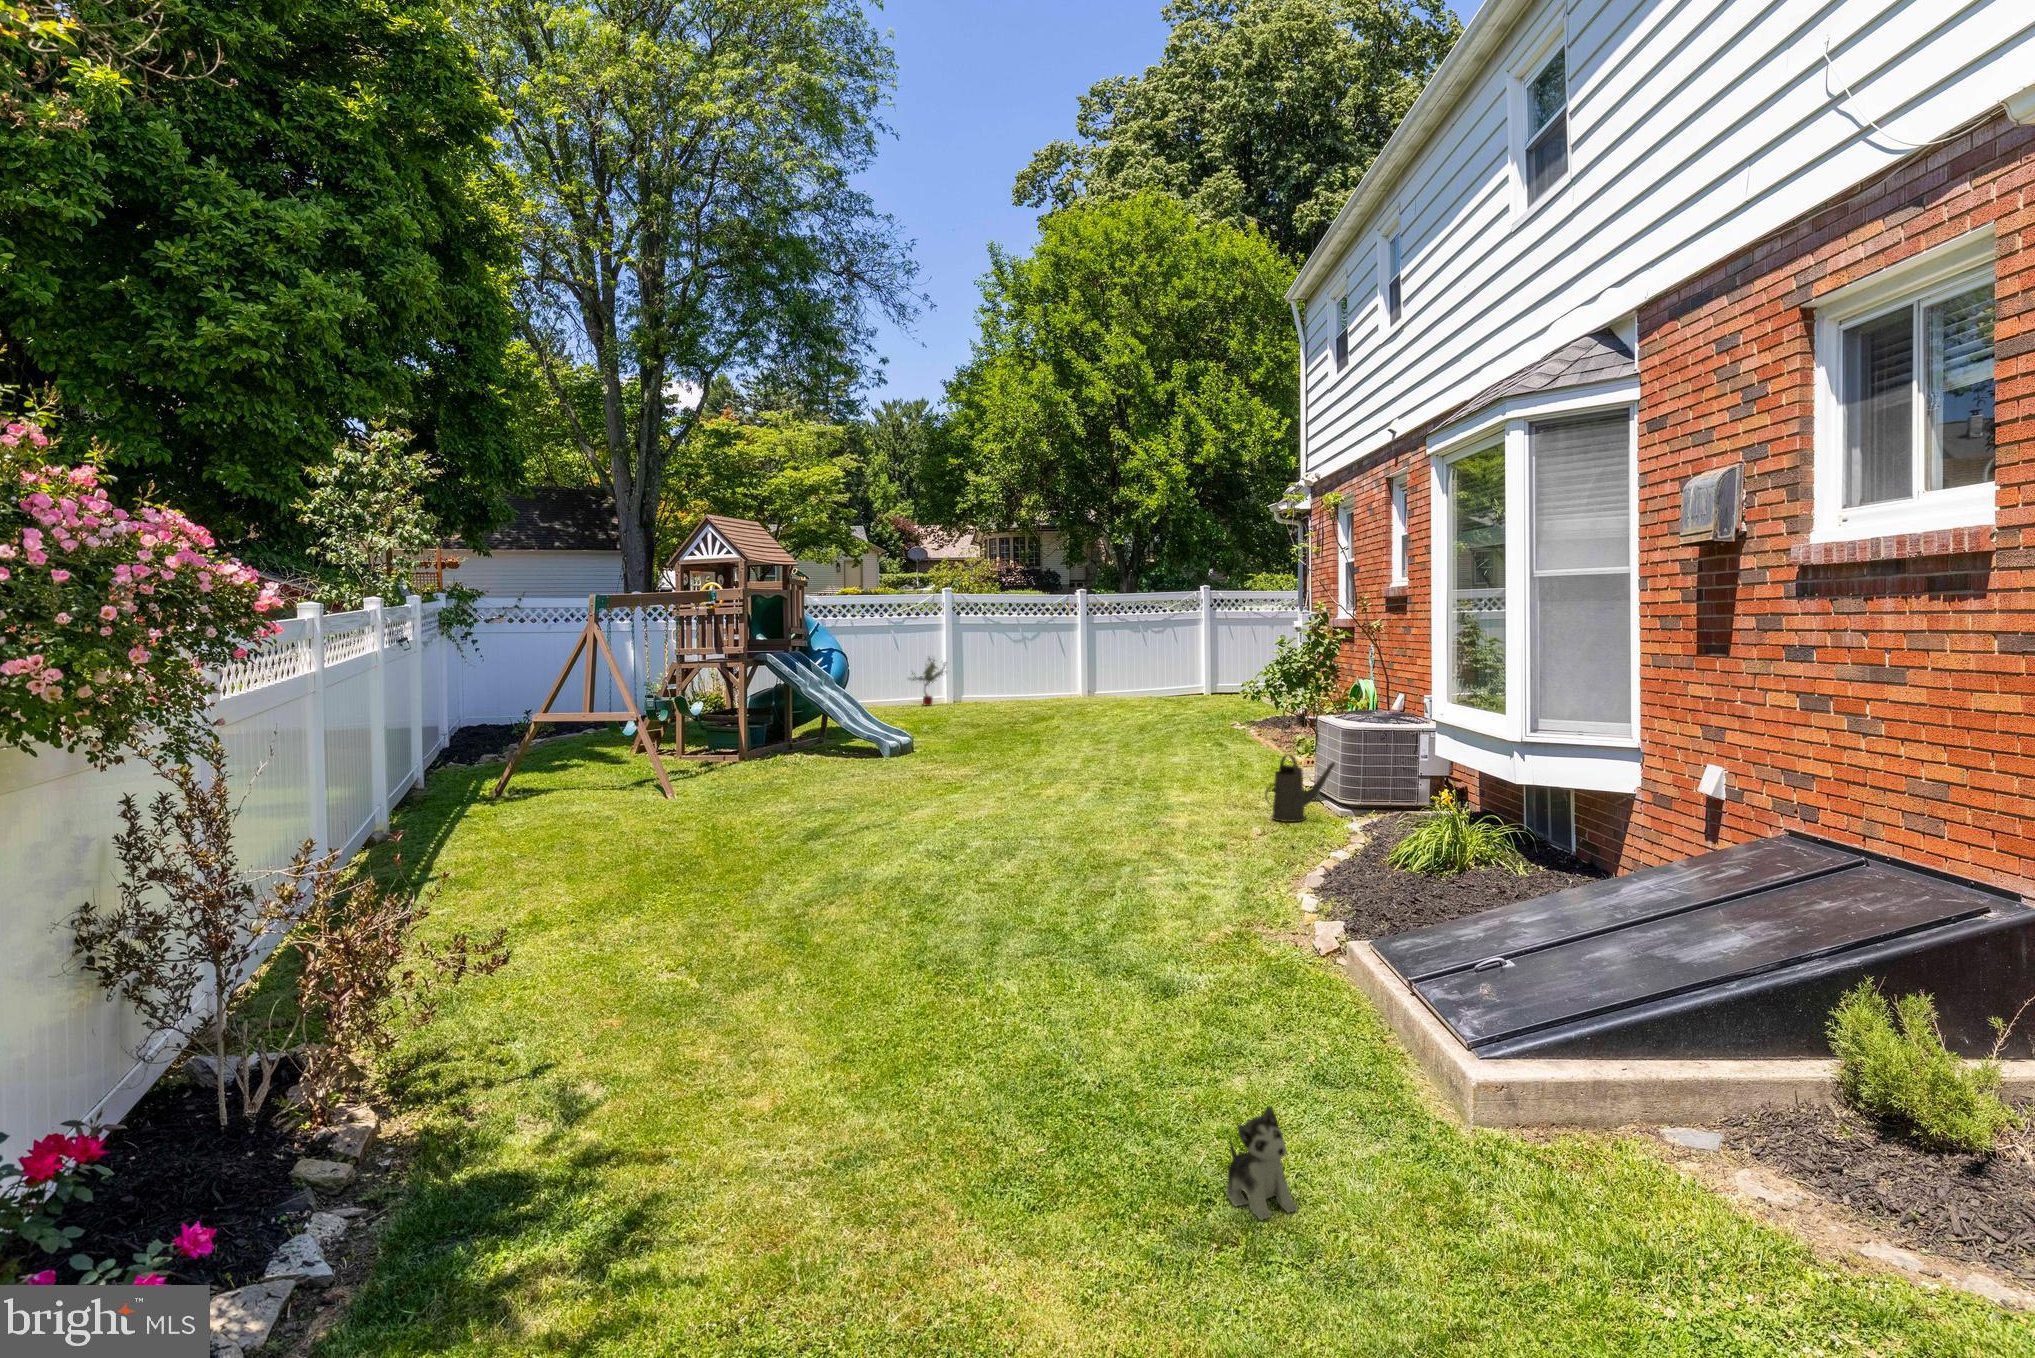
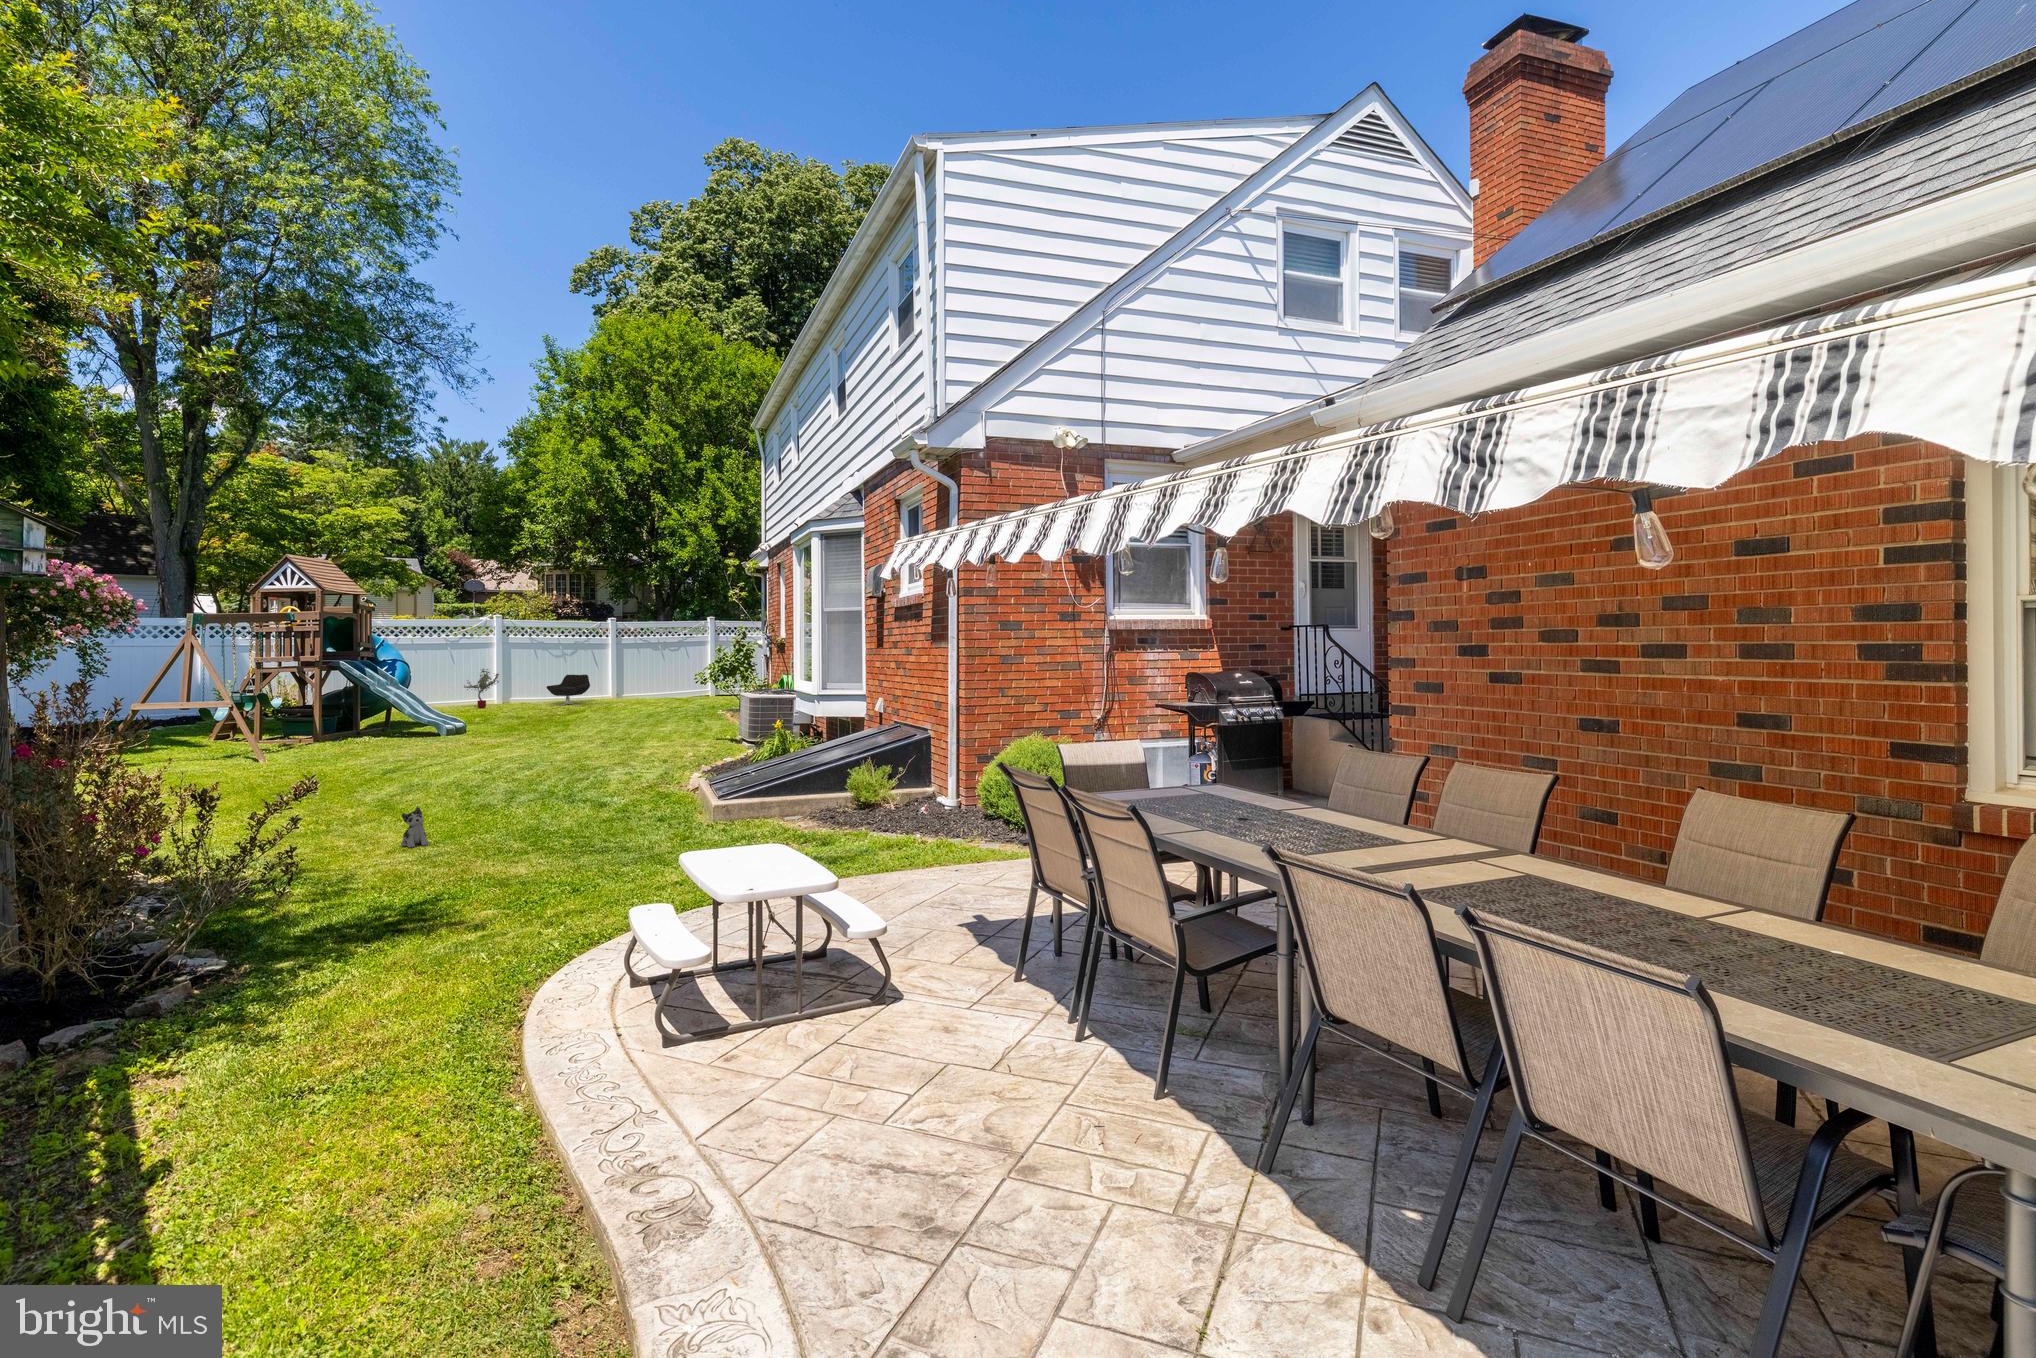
lounge chair: none [1001,662,1053,704] -> present [546,675,590,706]
watering can: present [1265,754,1335,822] -> none [695,712,739,750]
plush toy: present [1226,1106,1298,1220] -> present [401,807,429,848]

